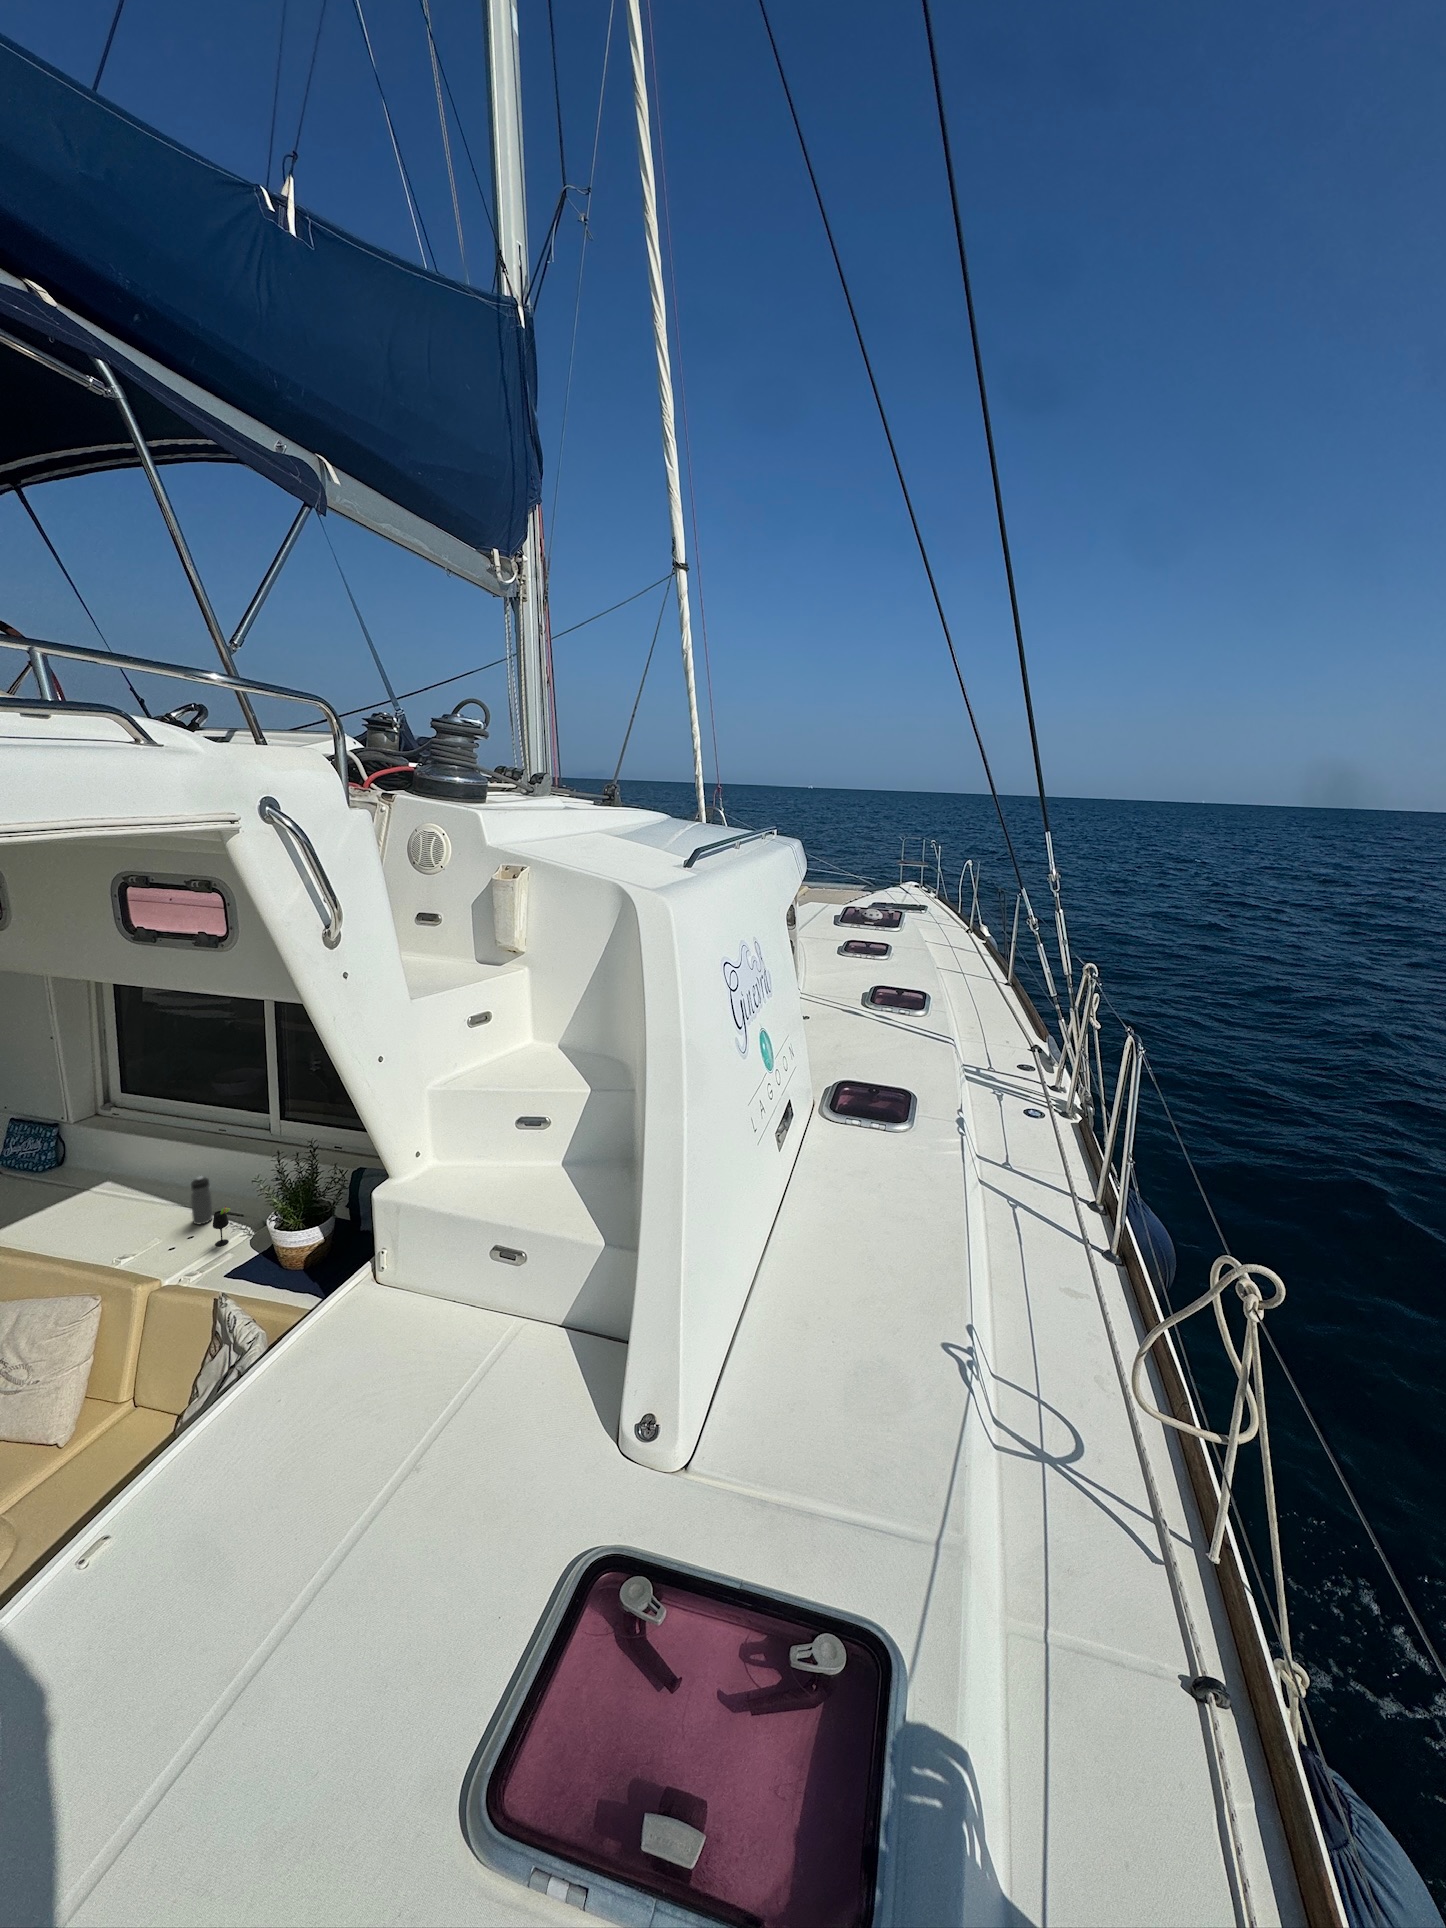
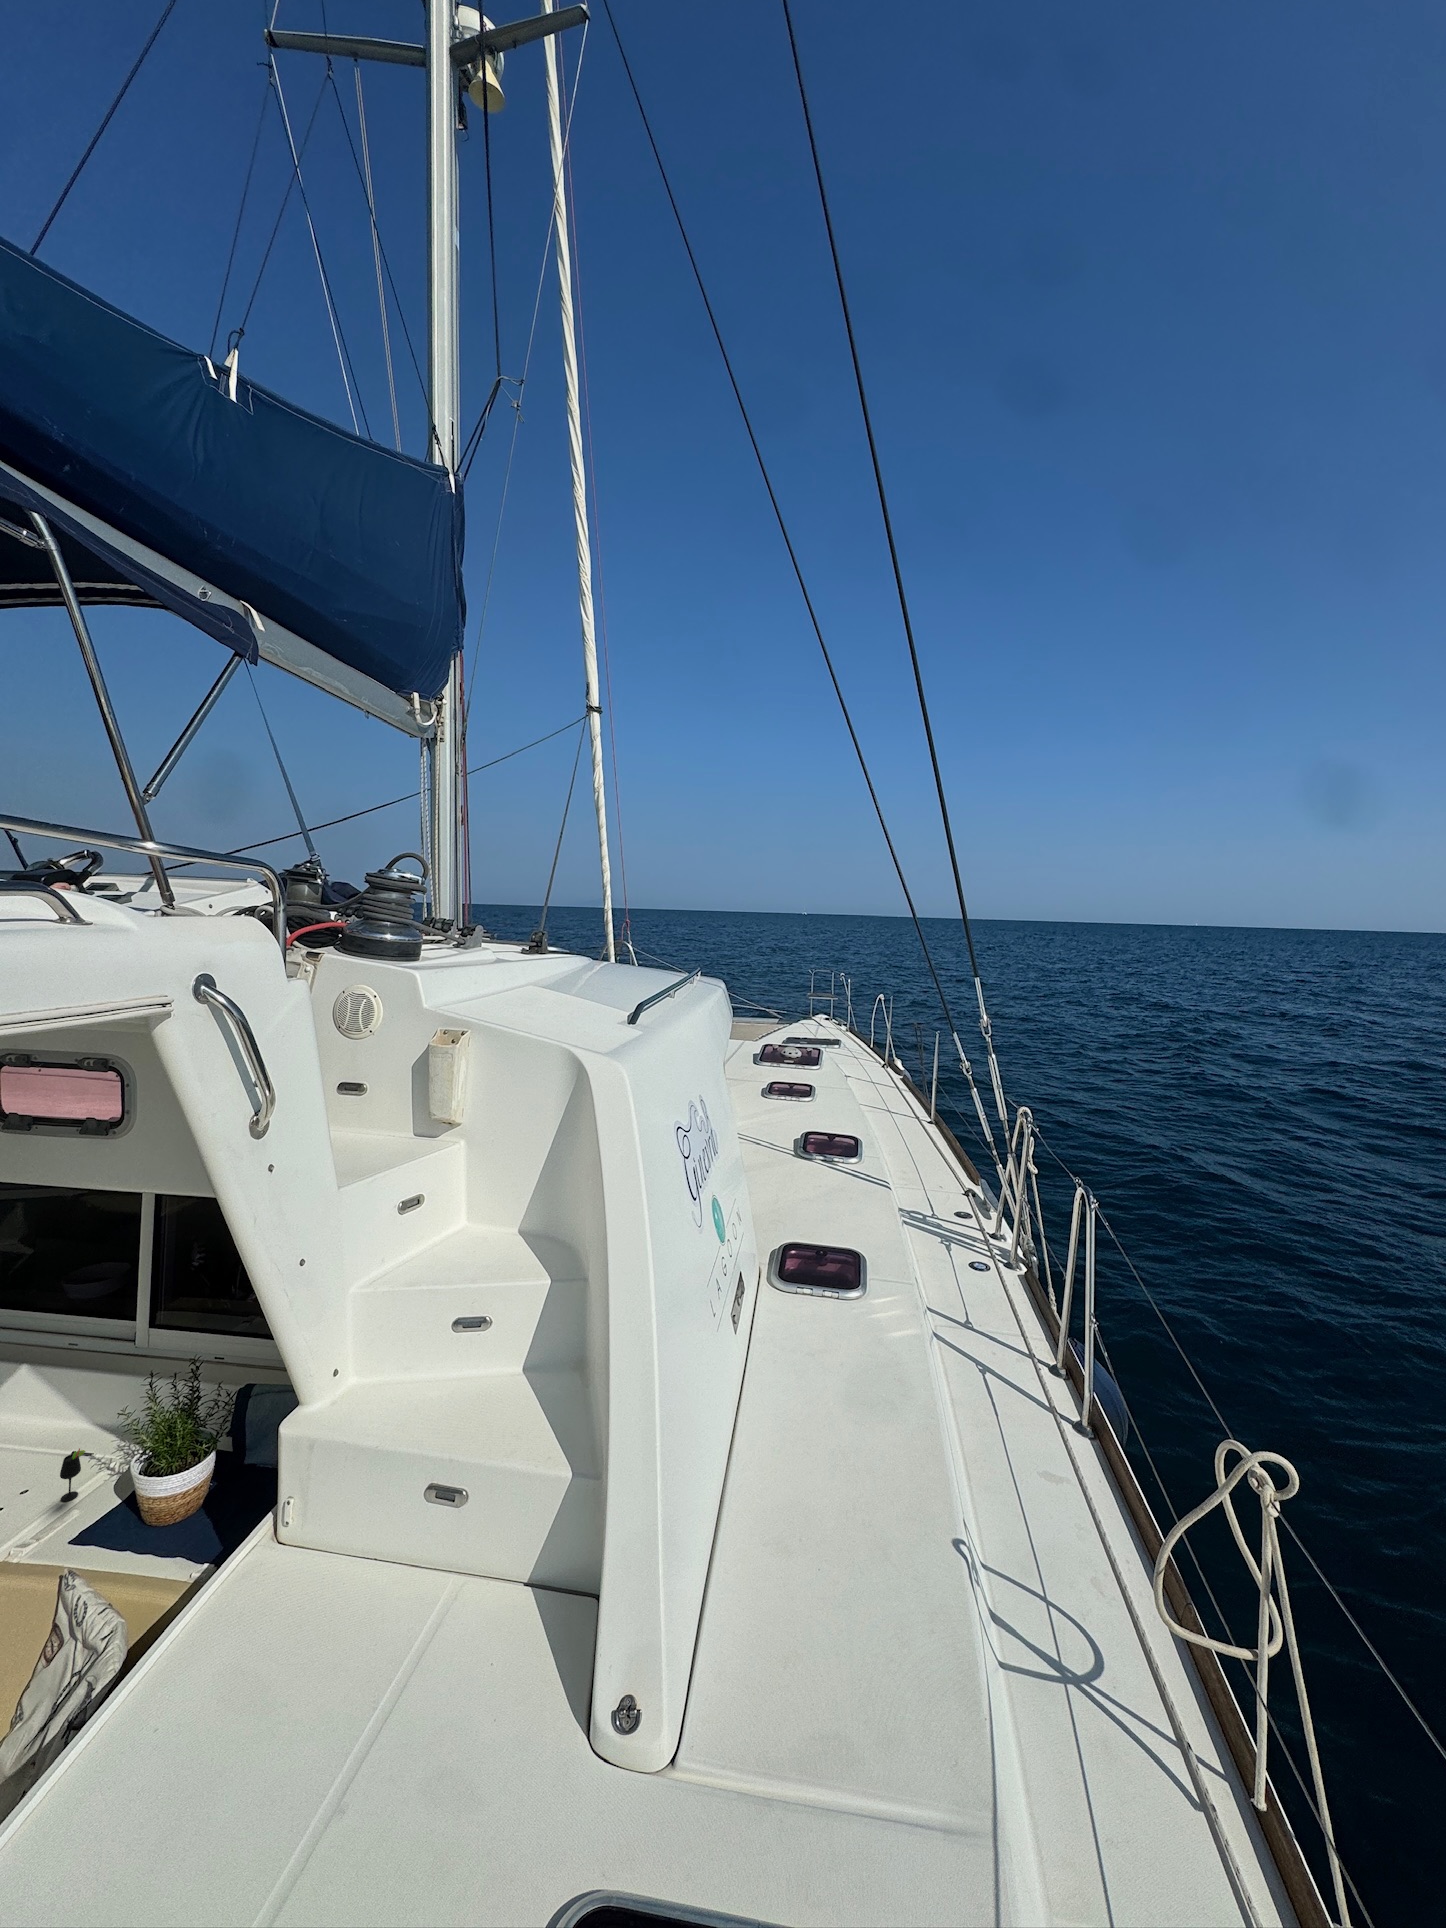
water bottle: present [191,1176,213,1224] -> none [32,1410,59,1473]

